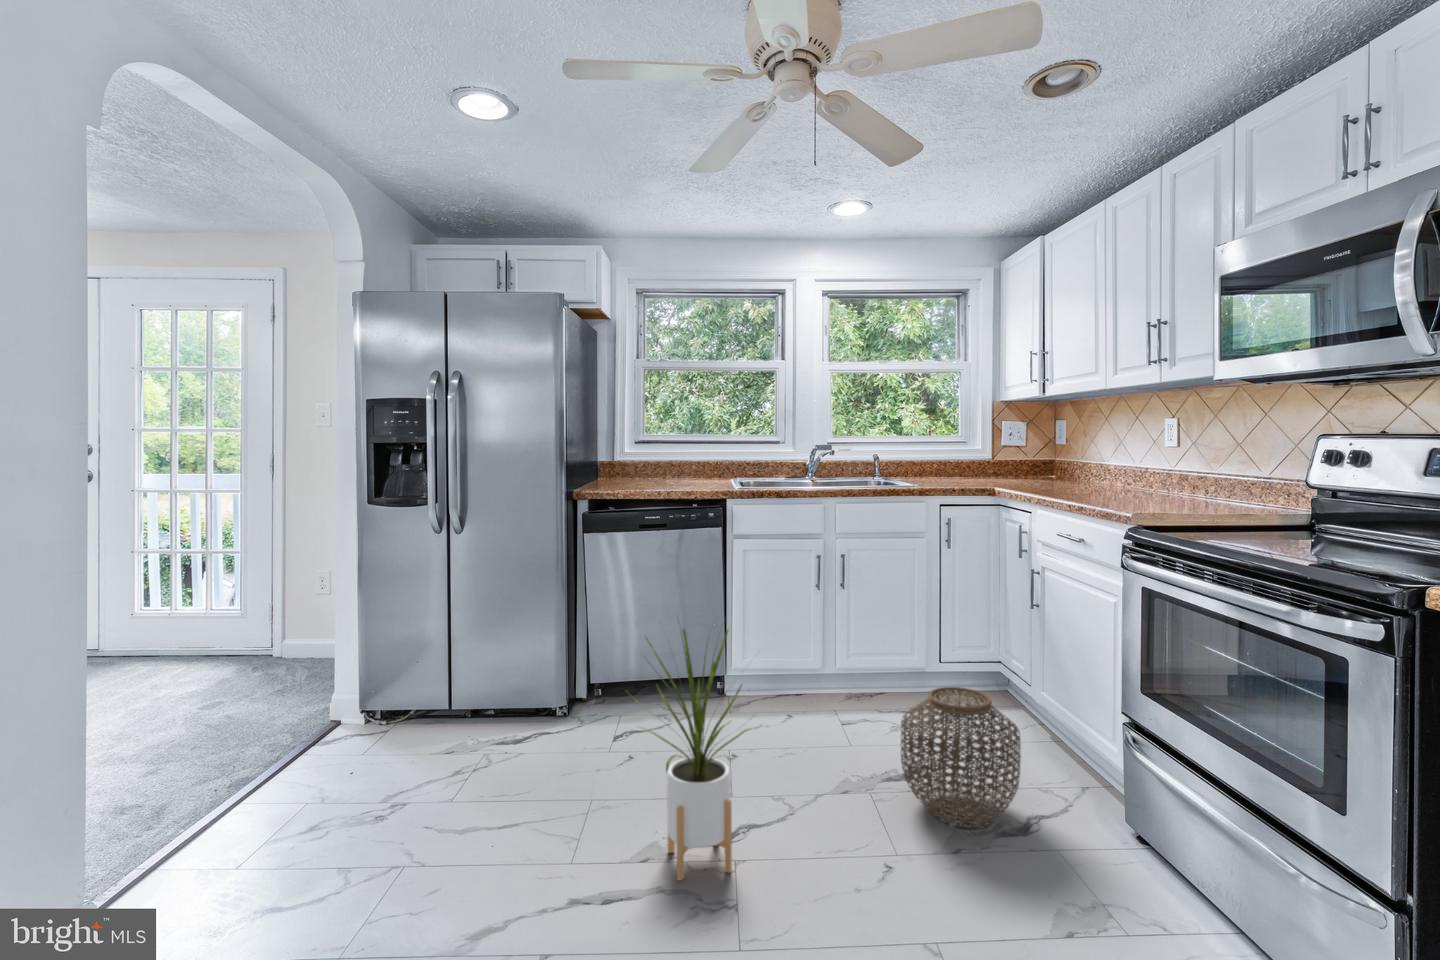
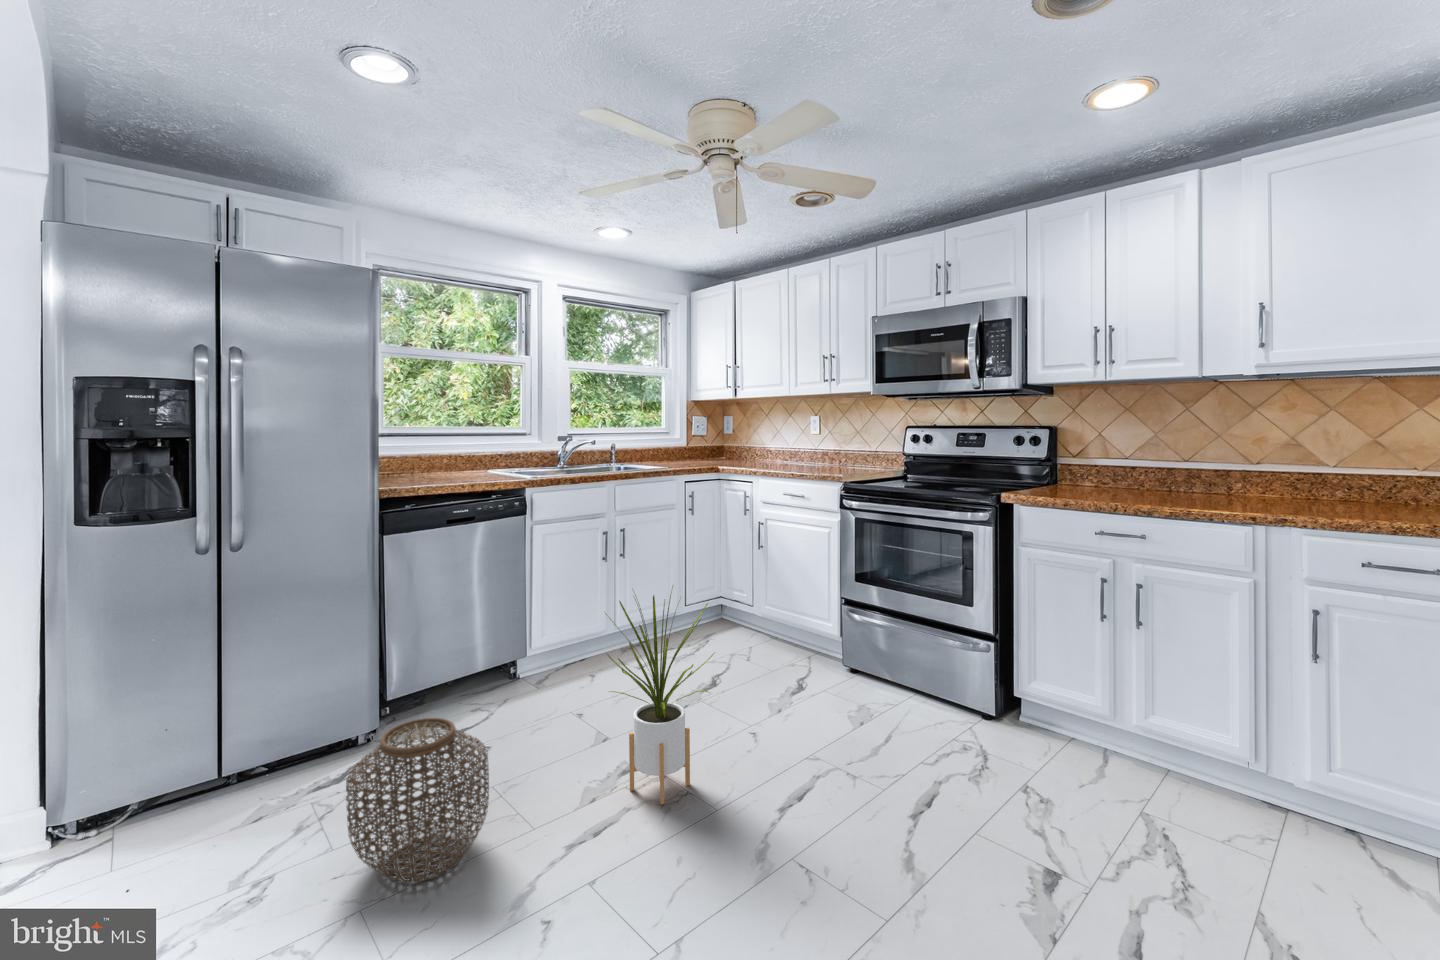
woven basket: present [901,687,1021,828] -> present [346,718,489,882]

